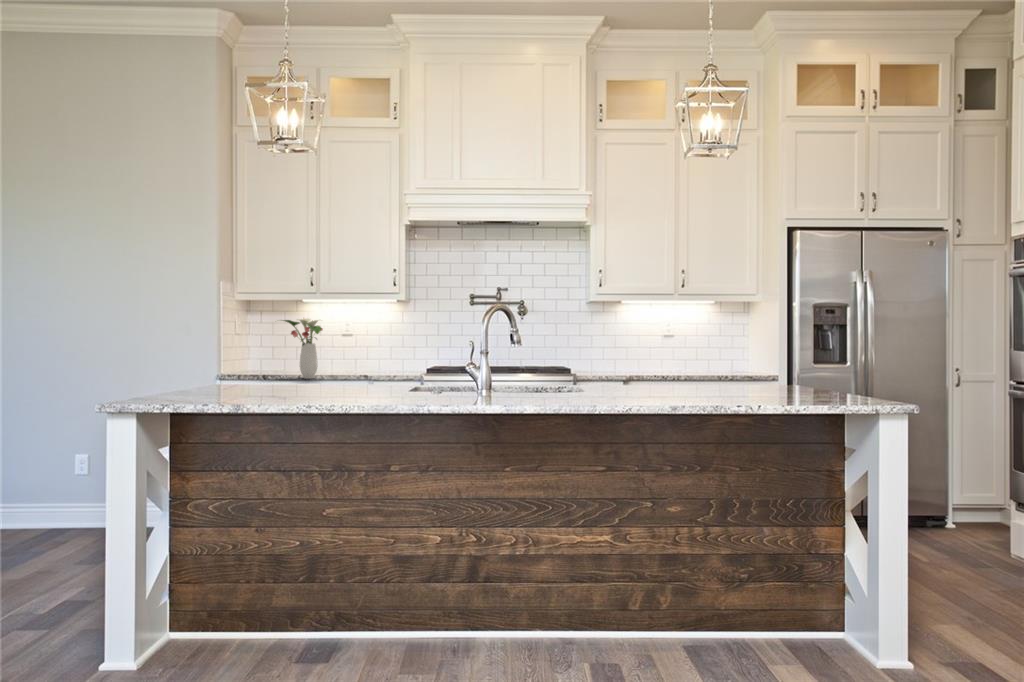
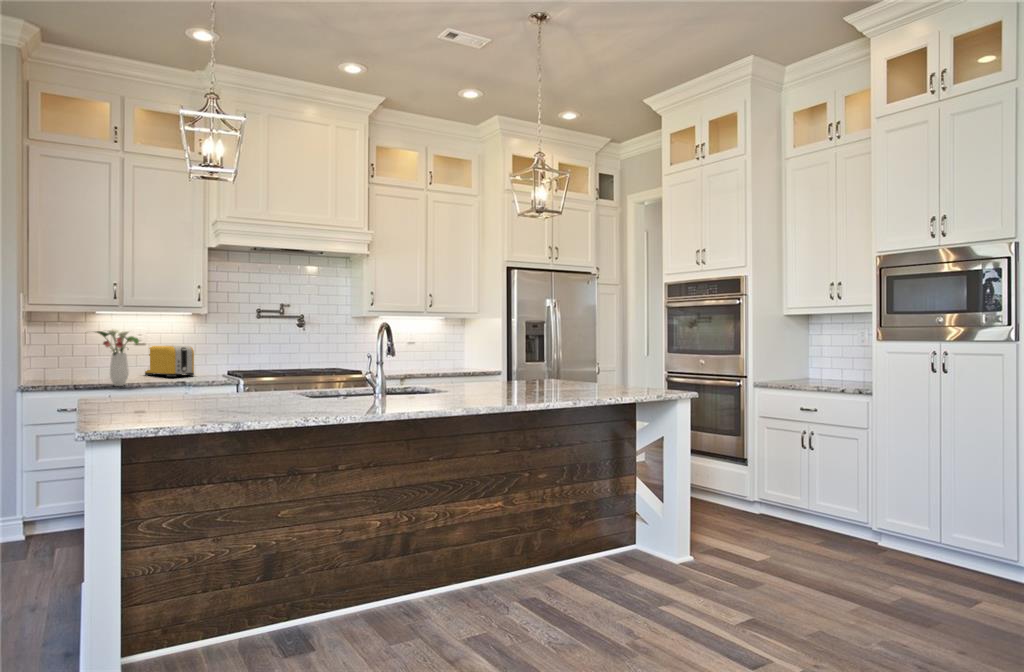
toaster: none [351,337,396,371] -> present [145,346,194,377]

